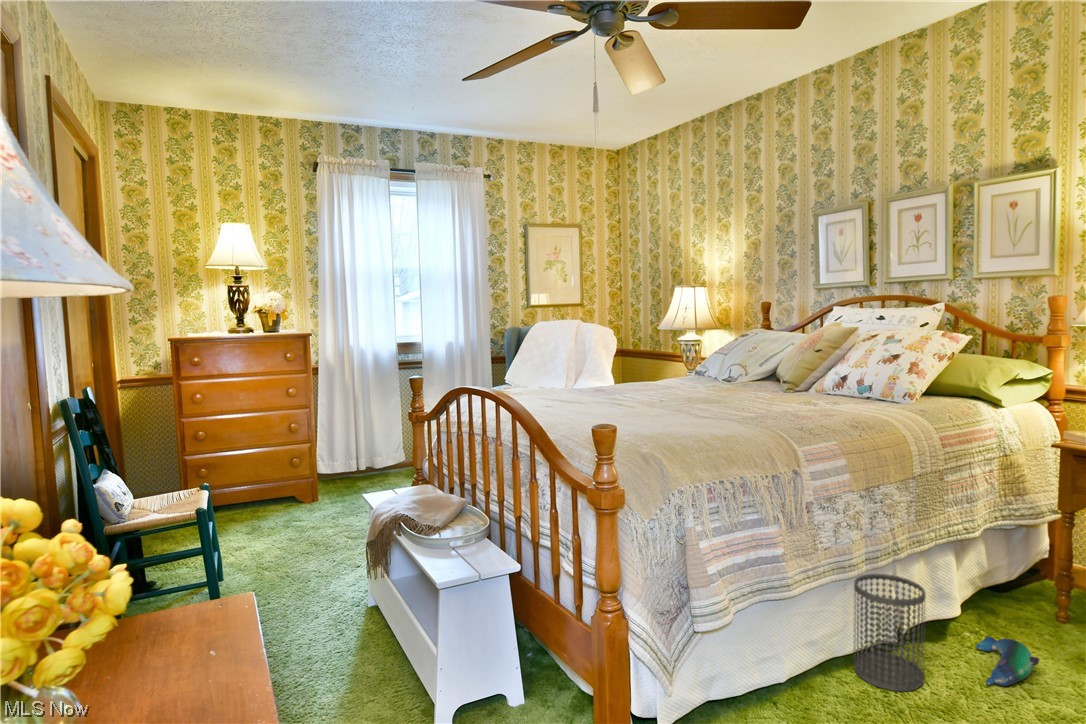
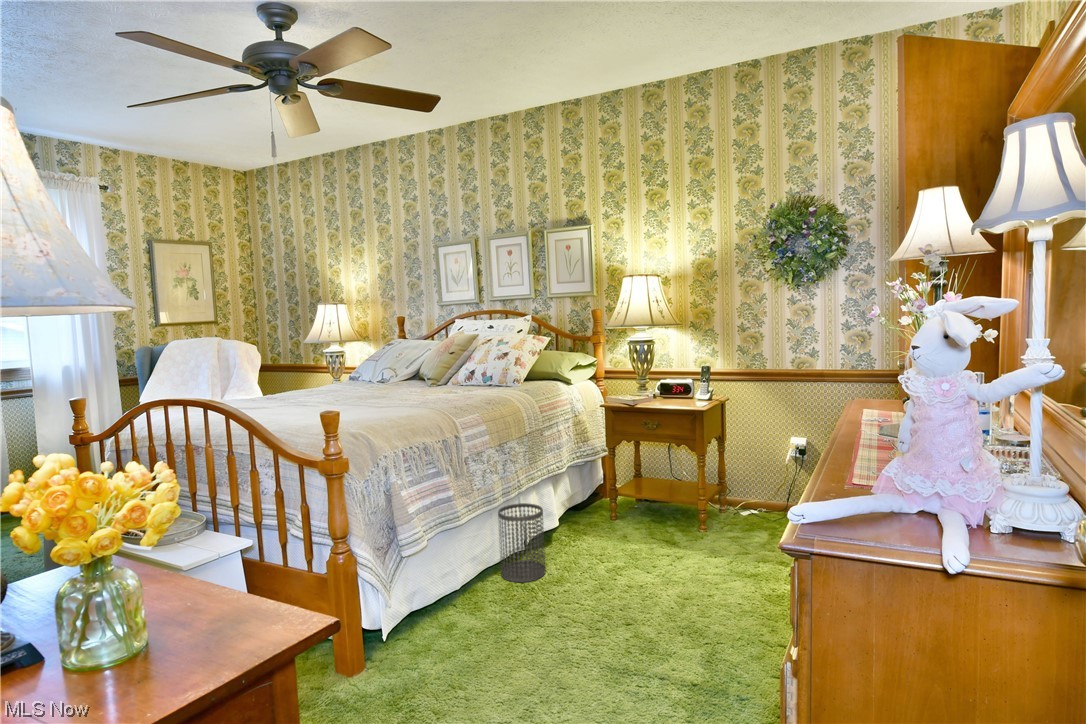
plush toy: present [976,636,1039,686] -> none [570,531,606,563]

